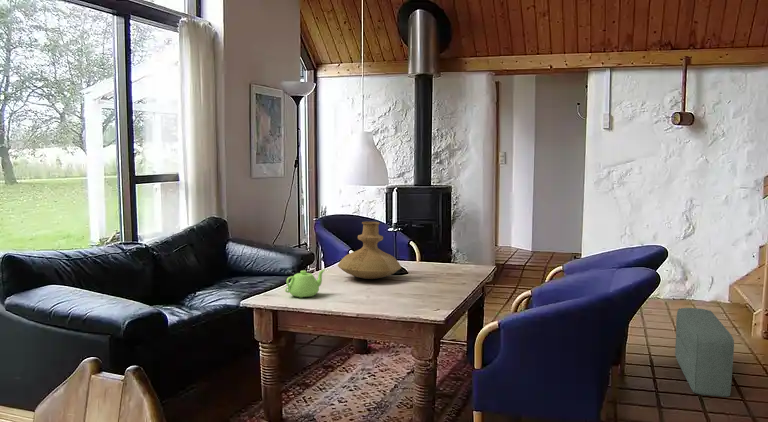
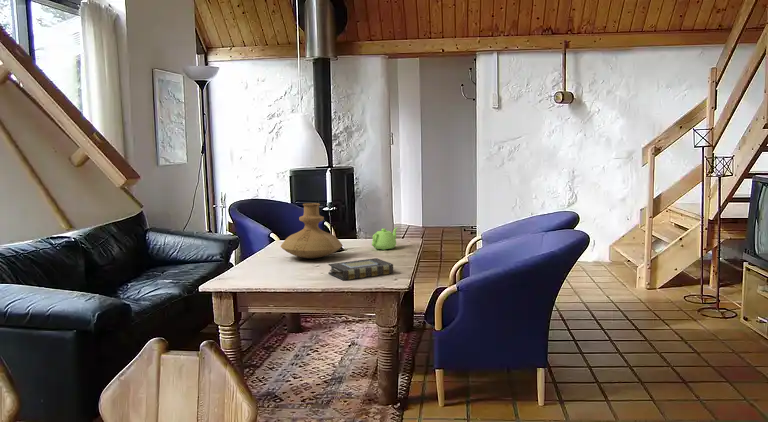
teapot: present [285,270,324,298] -> present [372,227,398,250]
book: none [373,284,440,306] -> present [328,258,393,280]
pouf: present [675,308,734,397] -> none [578,266,632,340]

